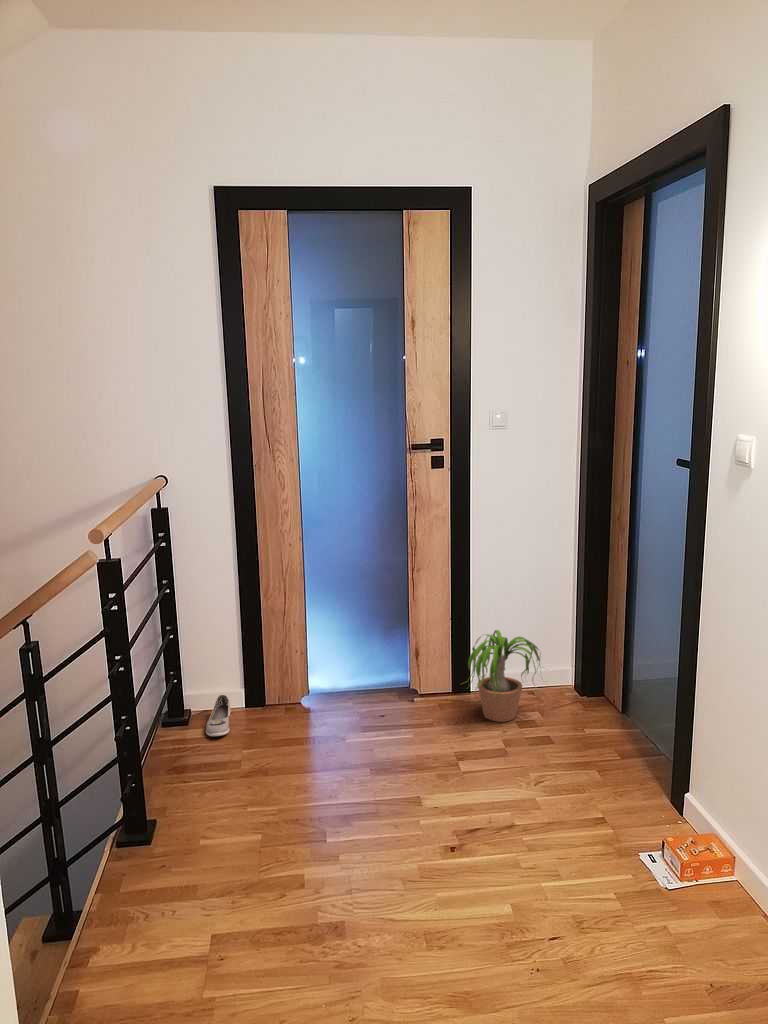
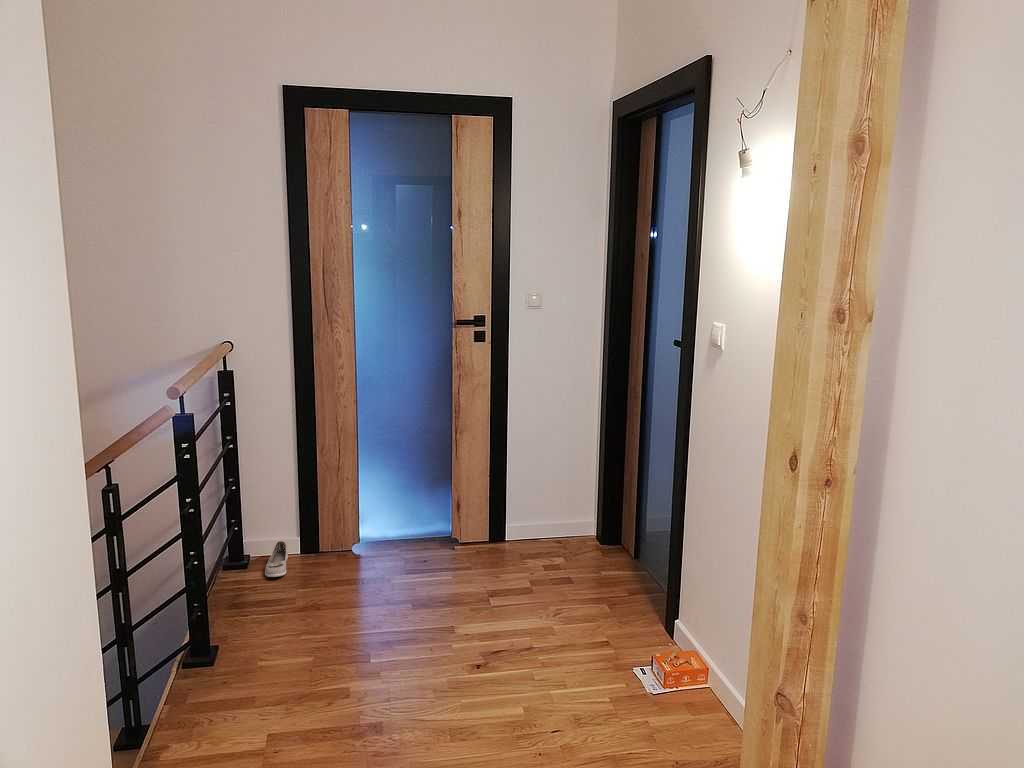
potted plant: present [468,630,540,722] -> none [492,485,577,565]

